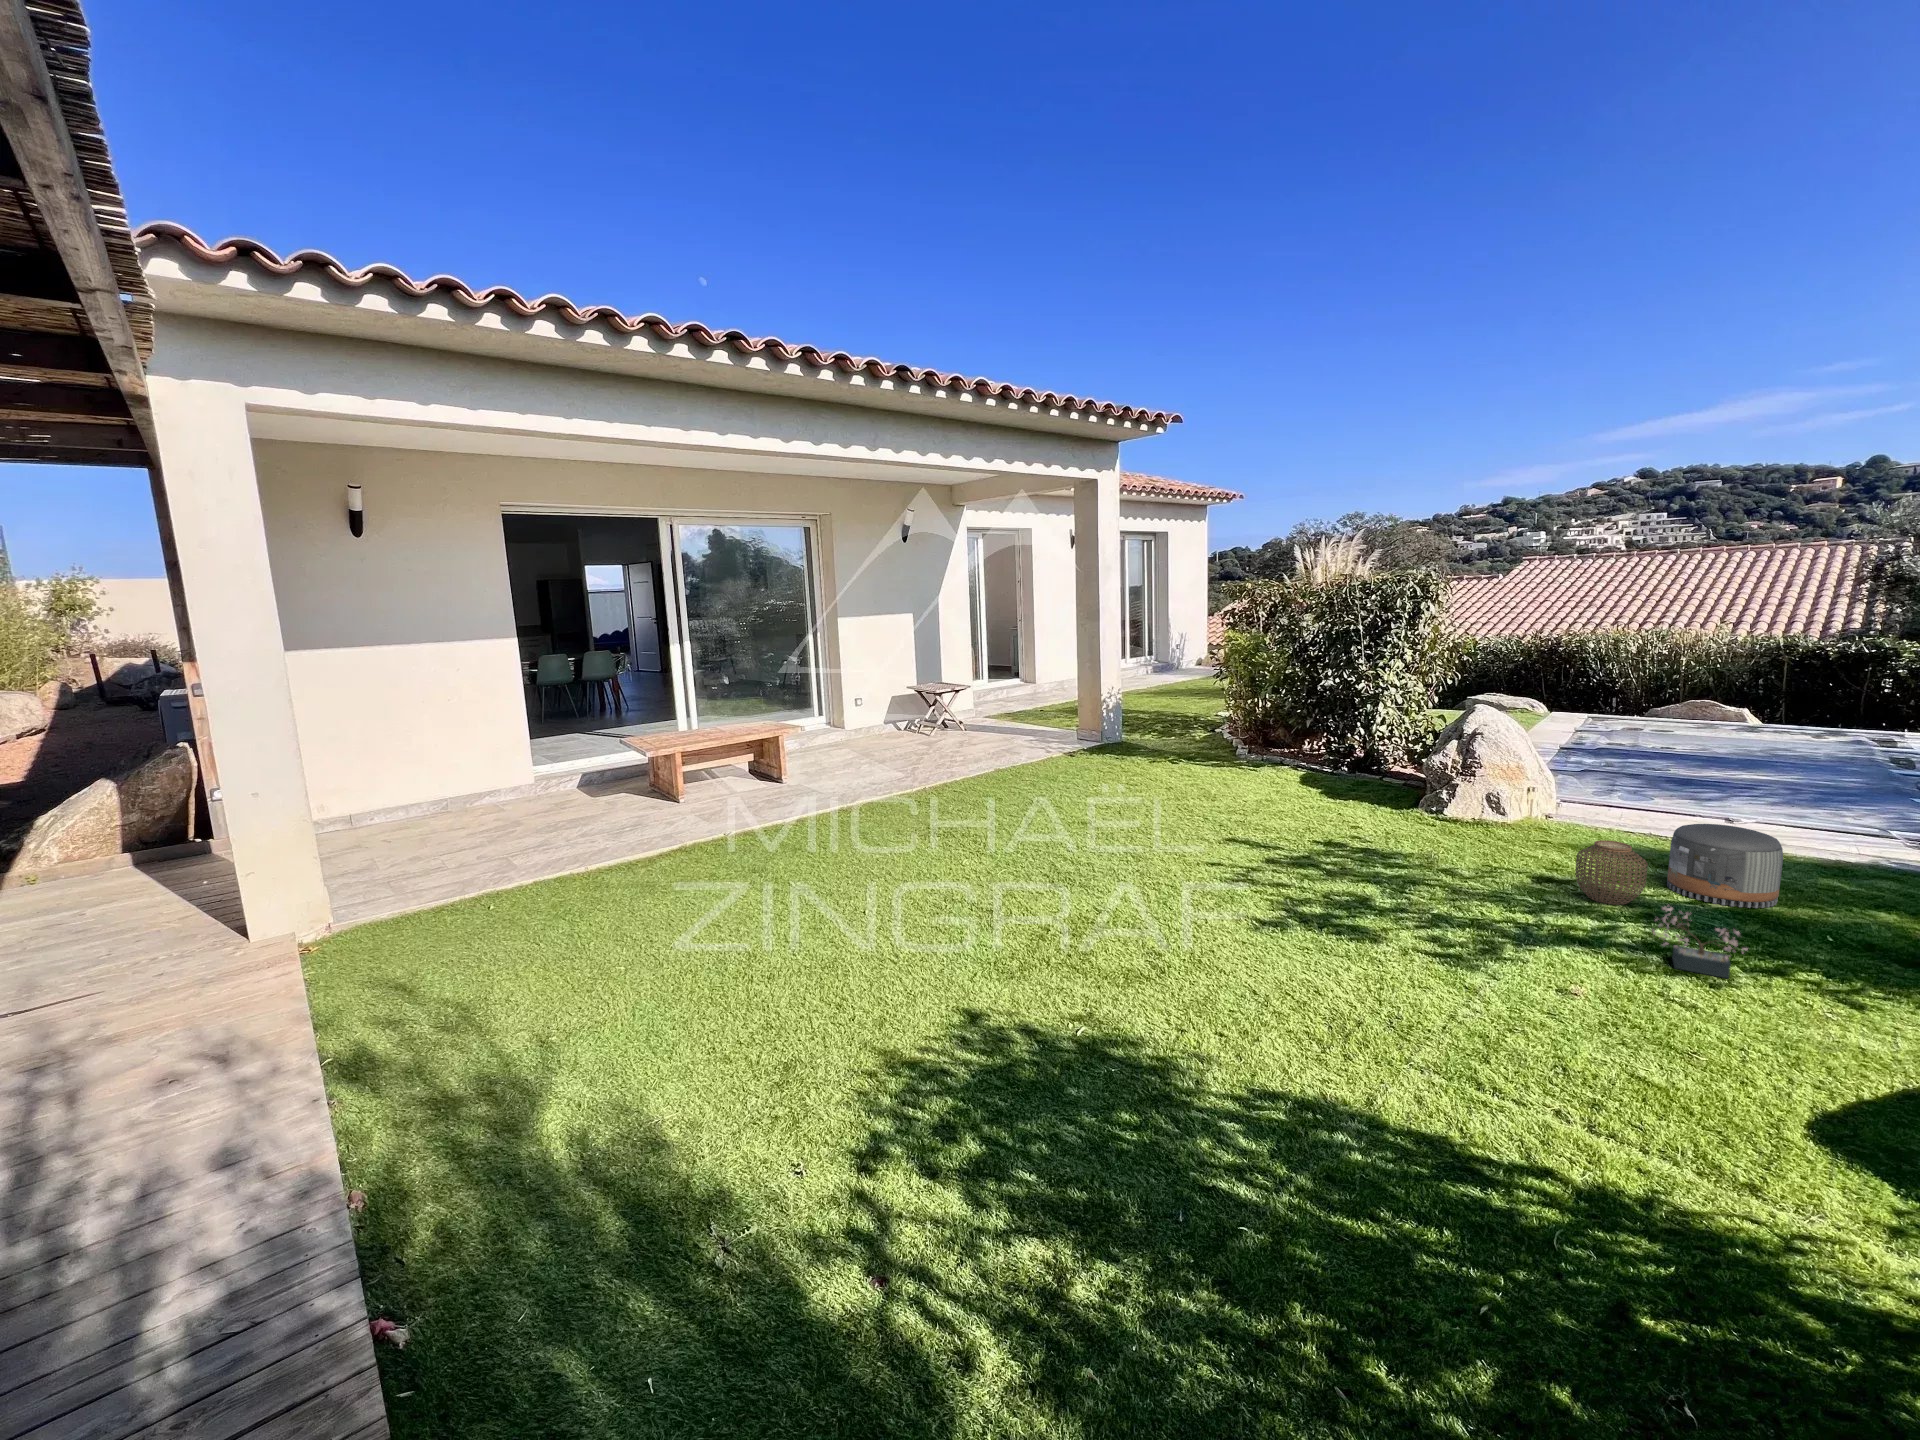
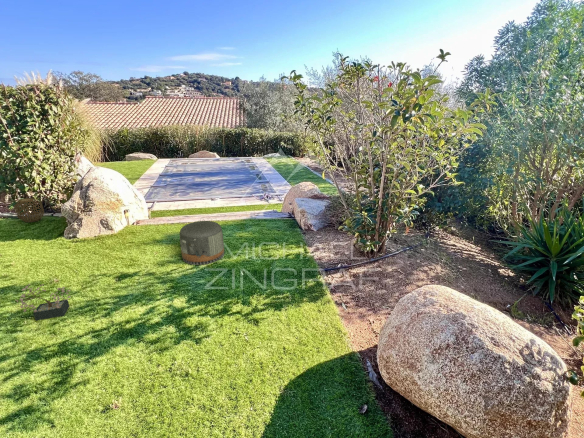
woven basket: present [1575,840,1648,905] -> present [14,198,44,222]
decorative plant: present [1653,907,1747,978] -> present [17,284,70,321]

